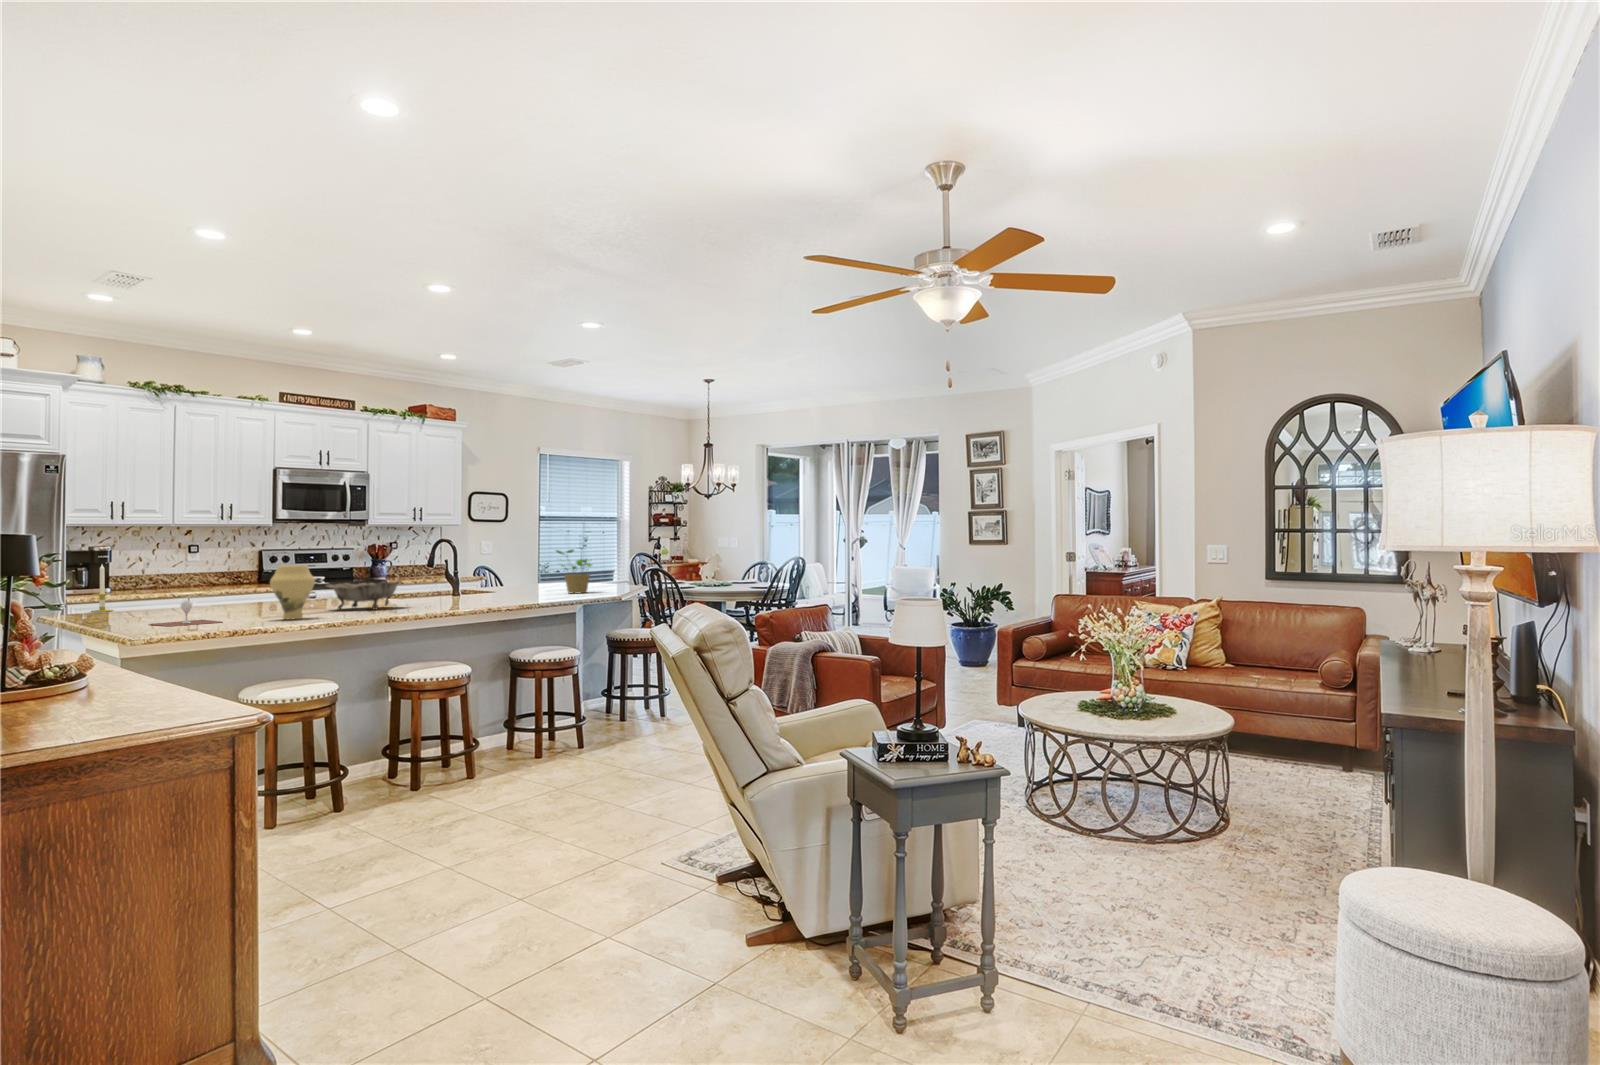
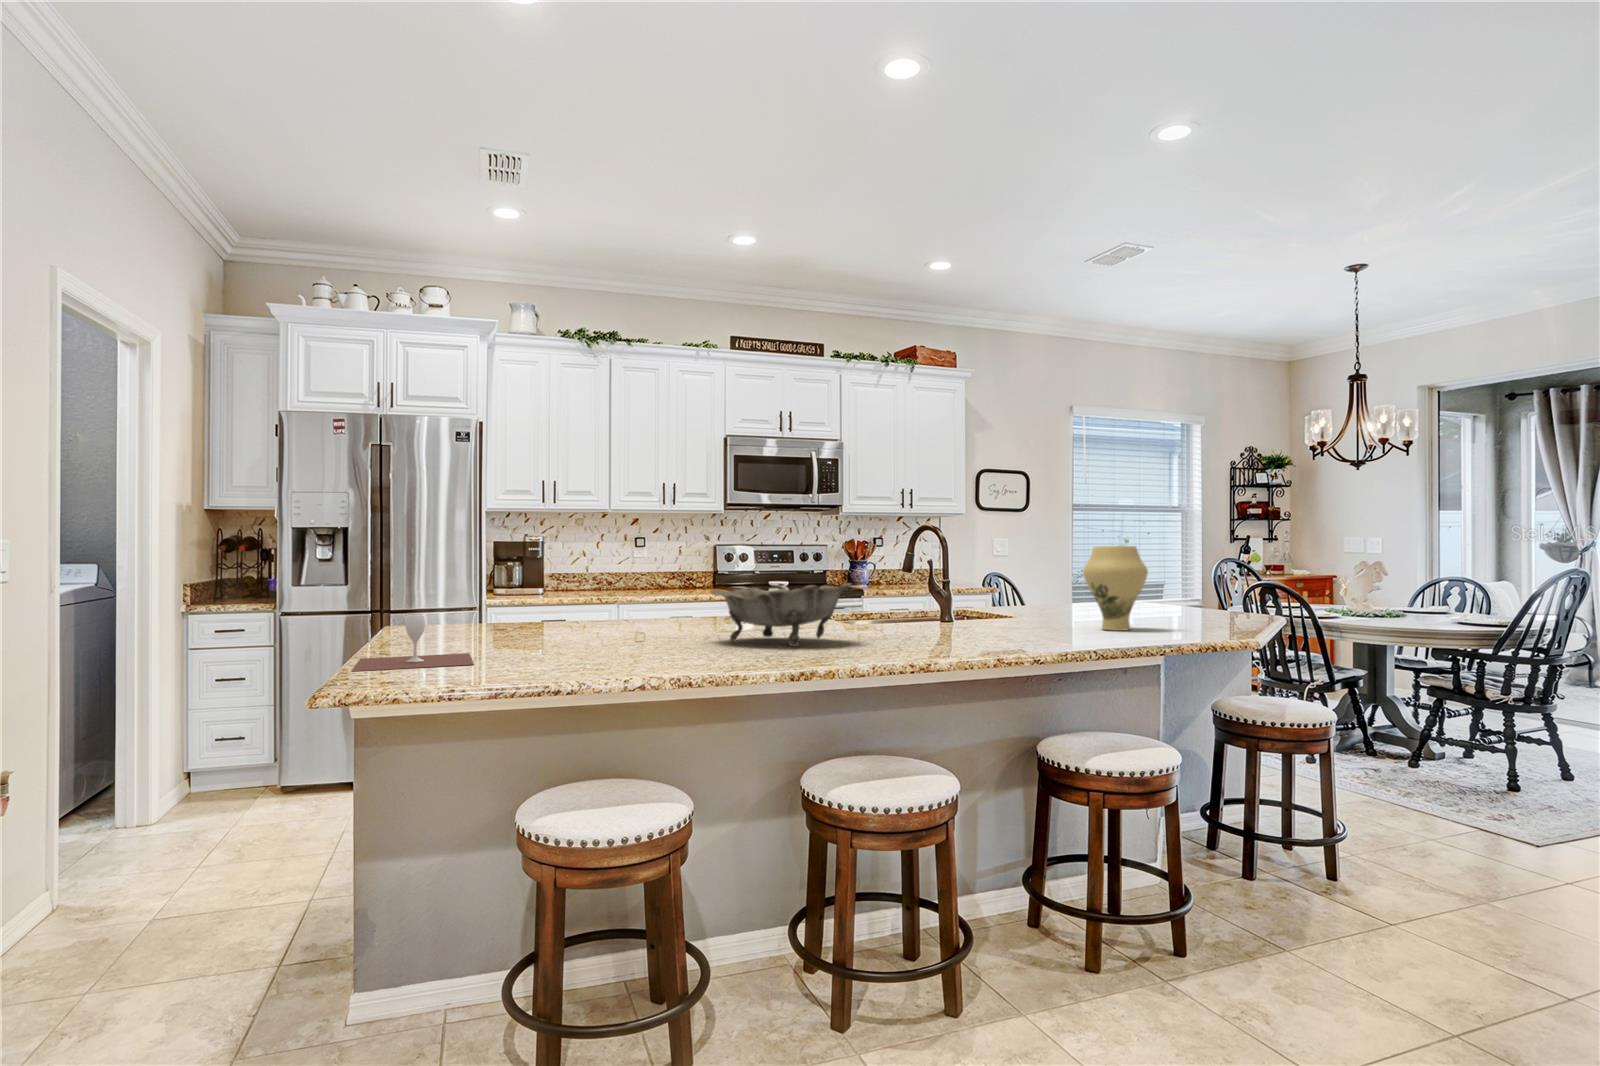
potted plant: present [556,550,592,593] -> none [1143,532,1232,624]
candle: present [91,565,113,612] -> none [459,552,486,623]
vase: present [270,565,315,620] -> present [1083,546,1148,631]

